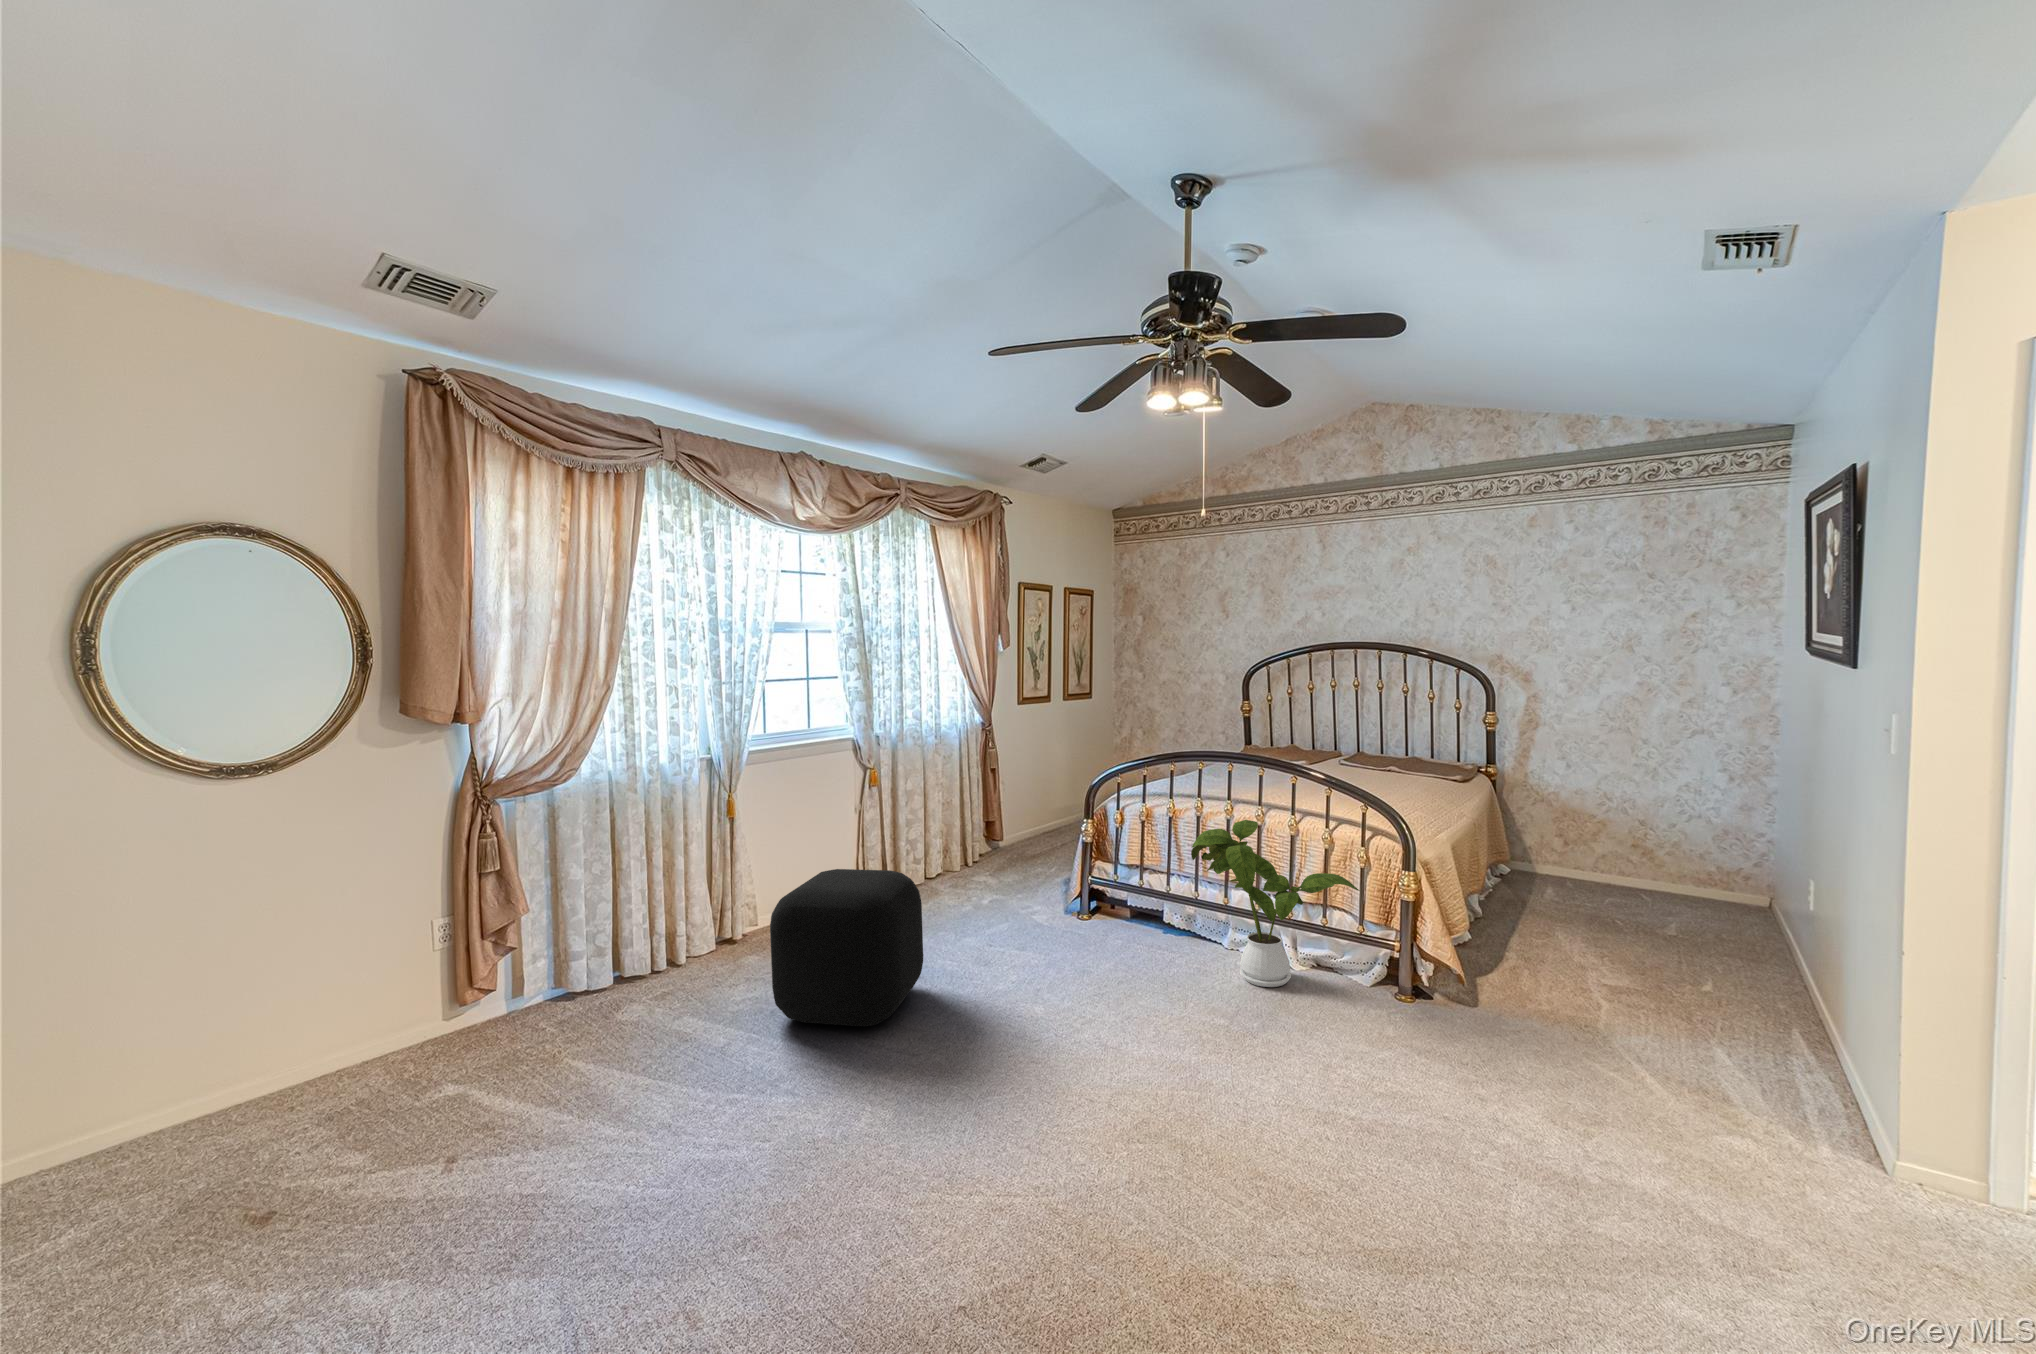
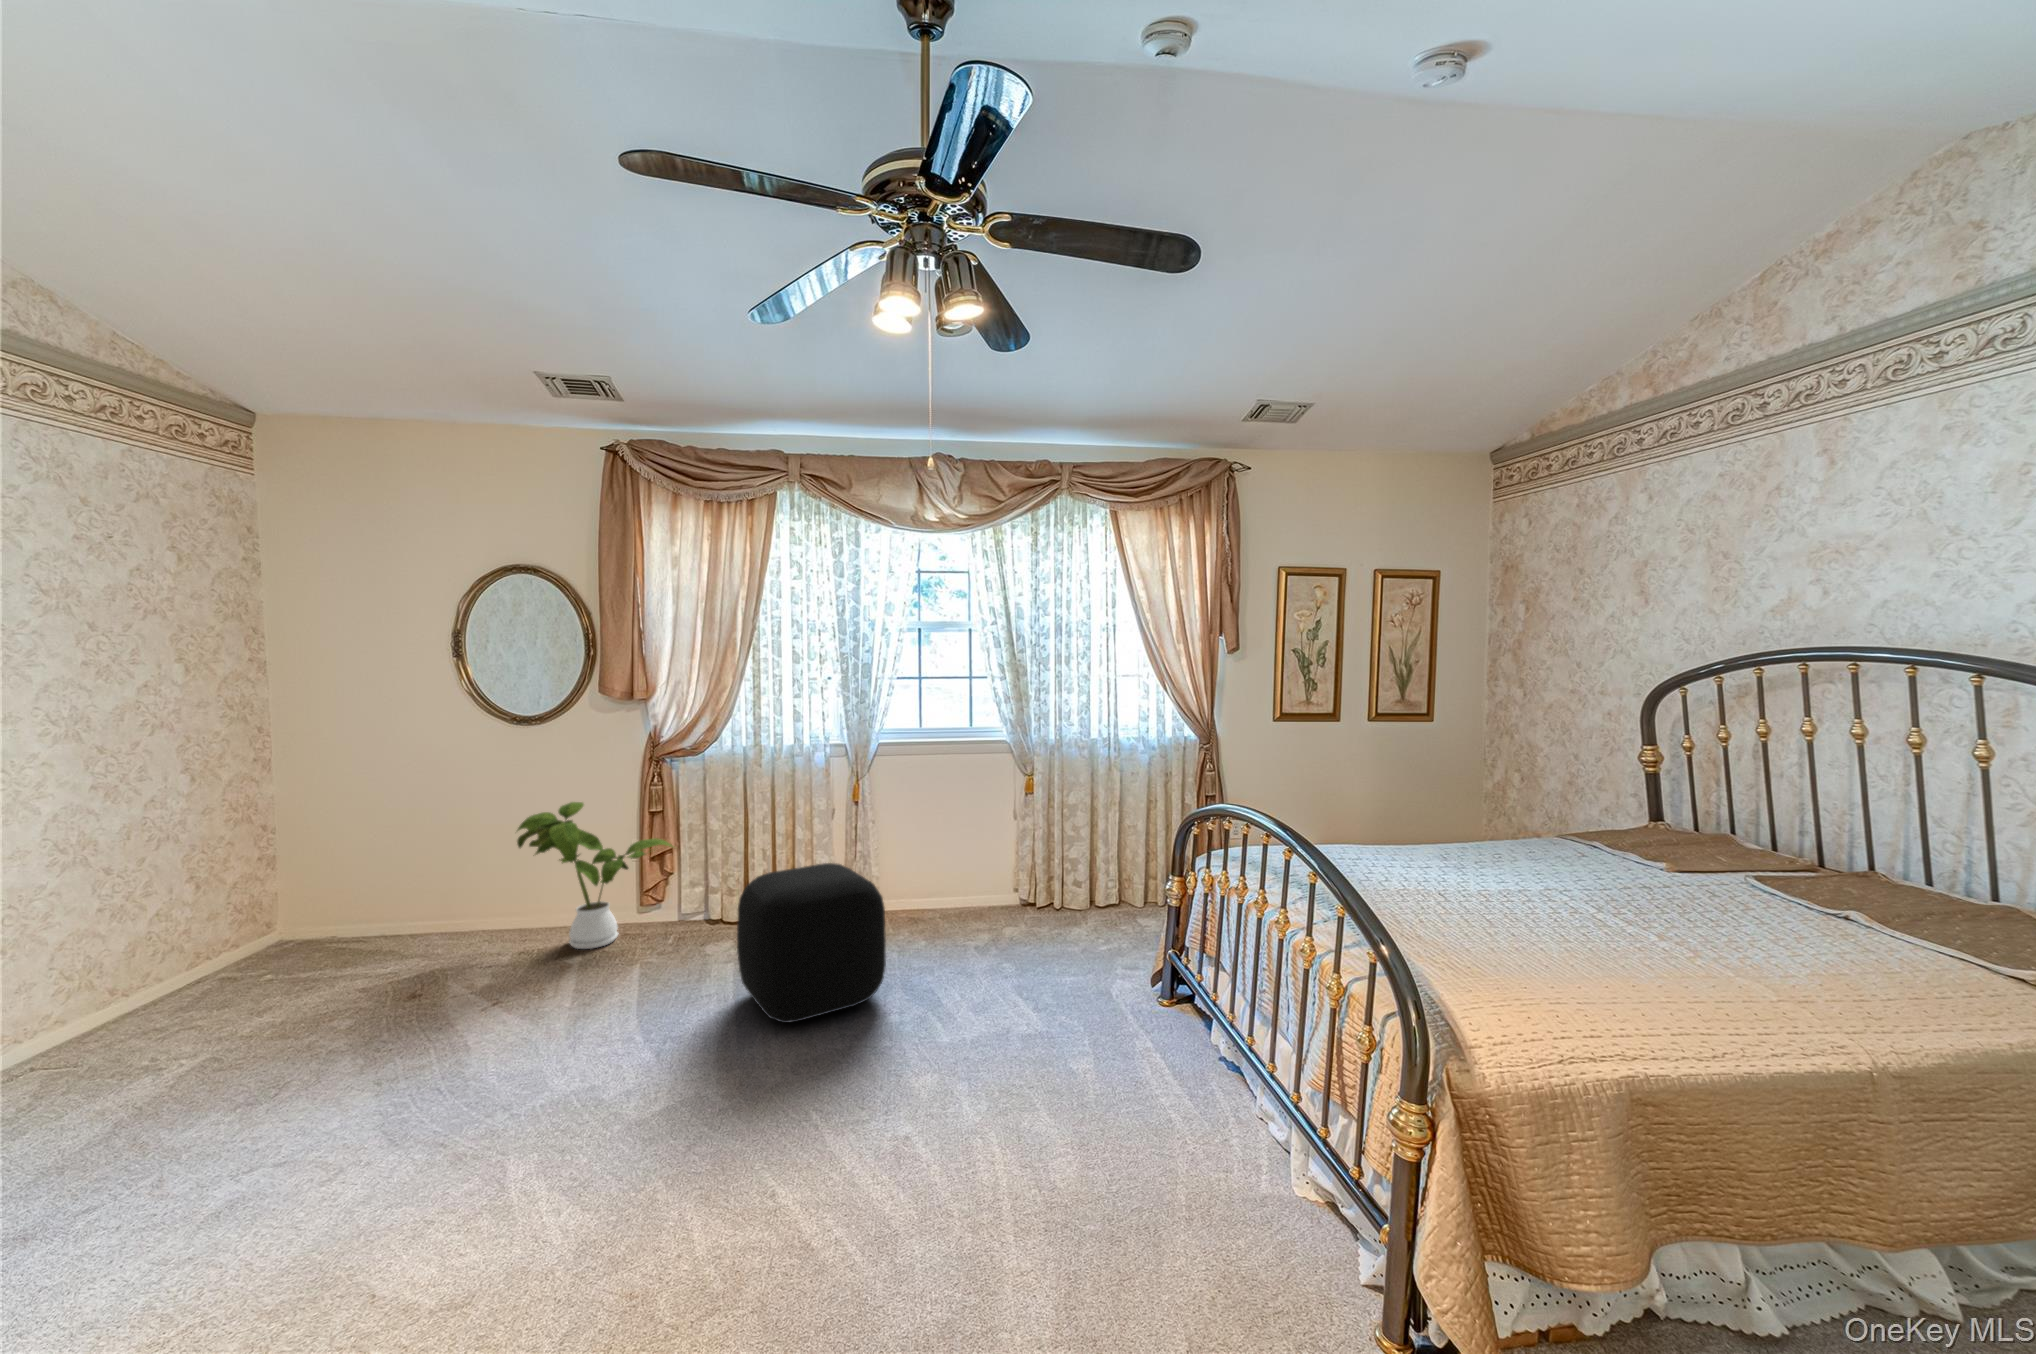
house plant: present [1191,820,1360,987] -> present [517,802,673,949]

